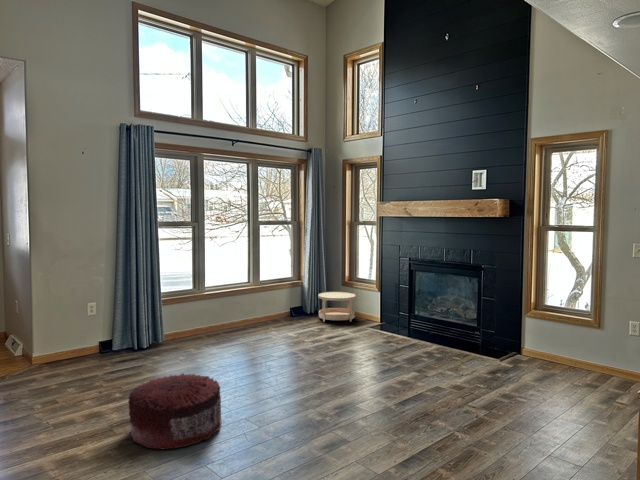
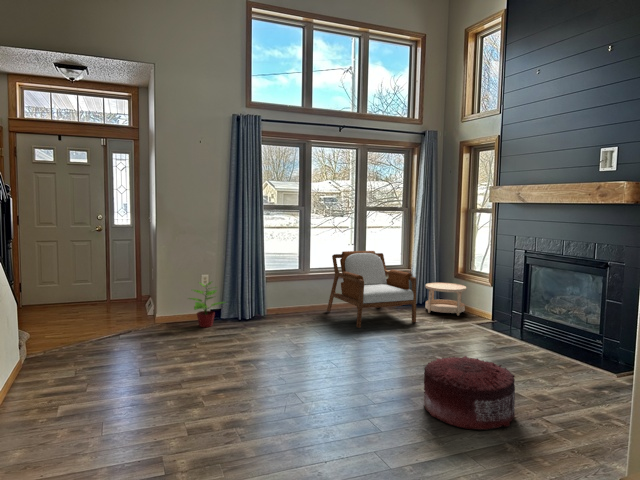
armchair: none [225,265,318,344] -> present [327,251,416,328]
potted plant: none [75,309,124,363] -> present [189,282,226,327]
pouf: present [128,373,221,450] -> present [424,356,515,430]

